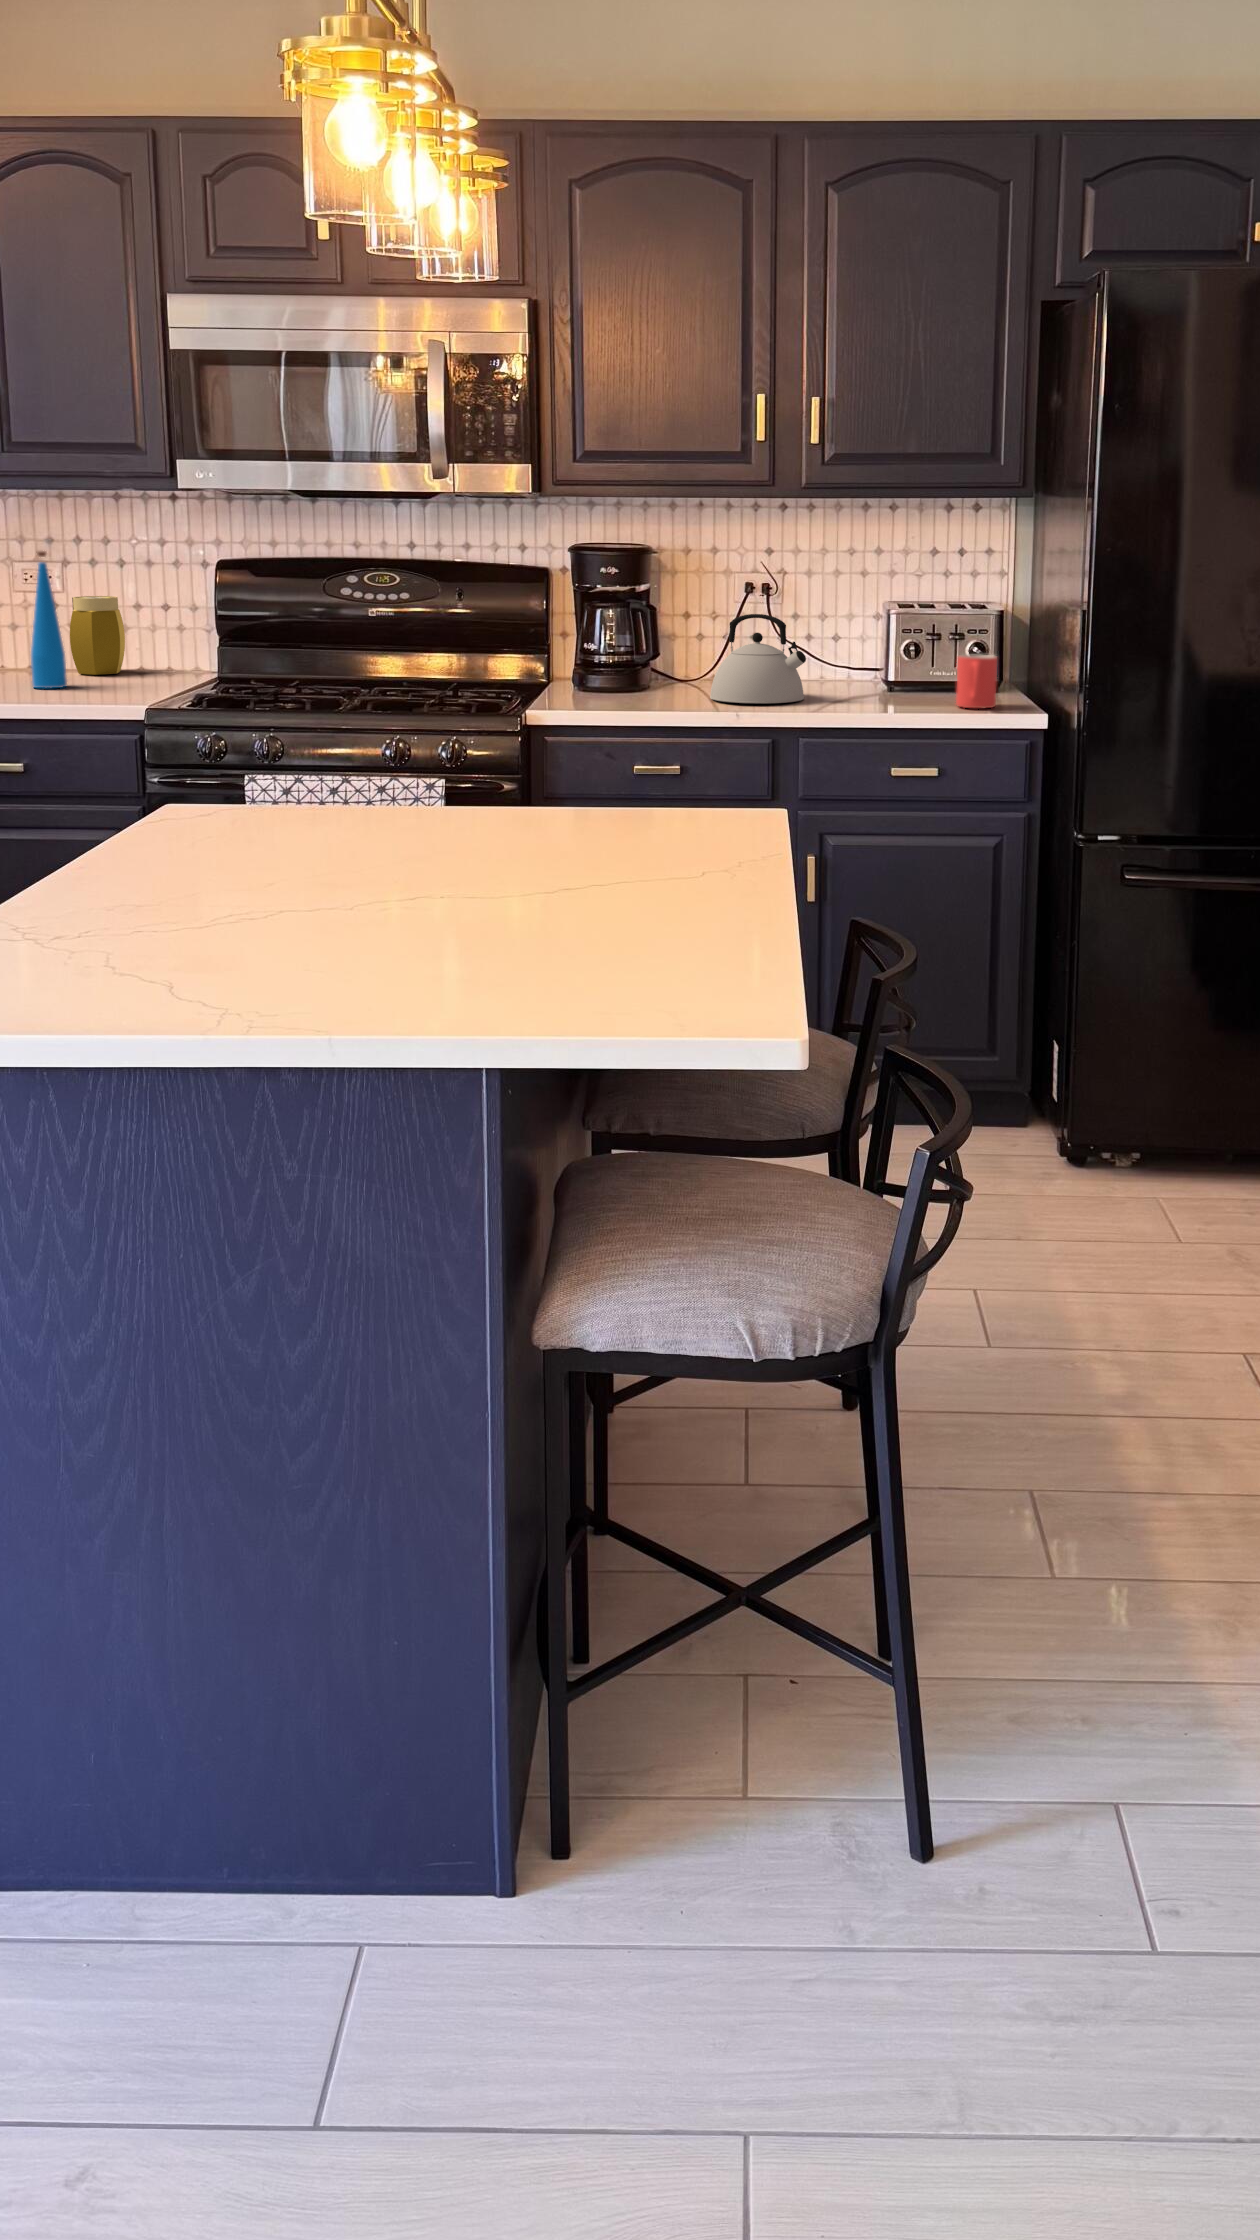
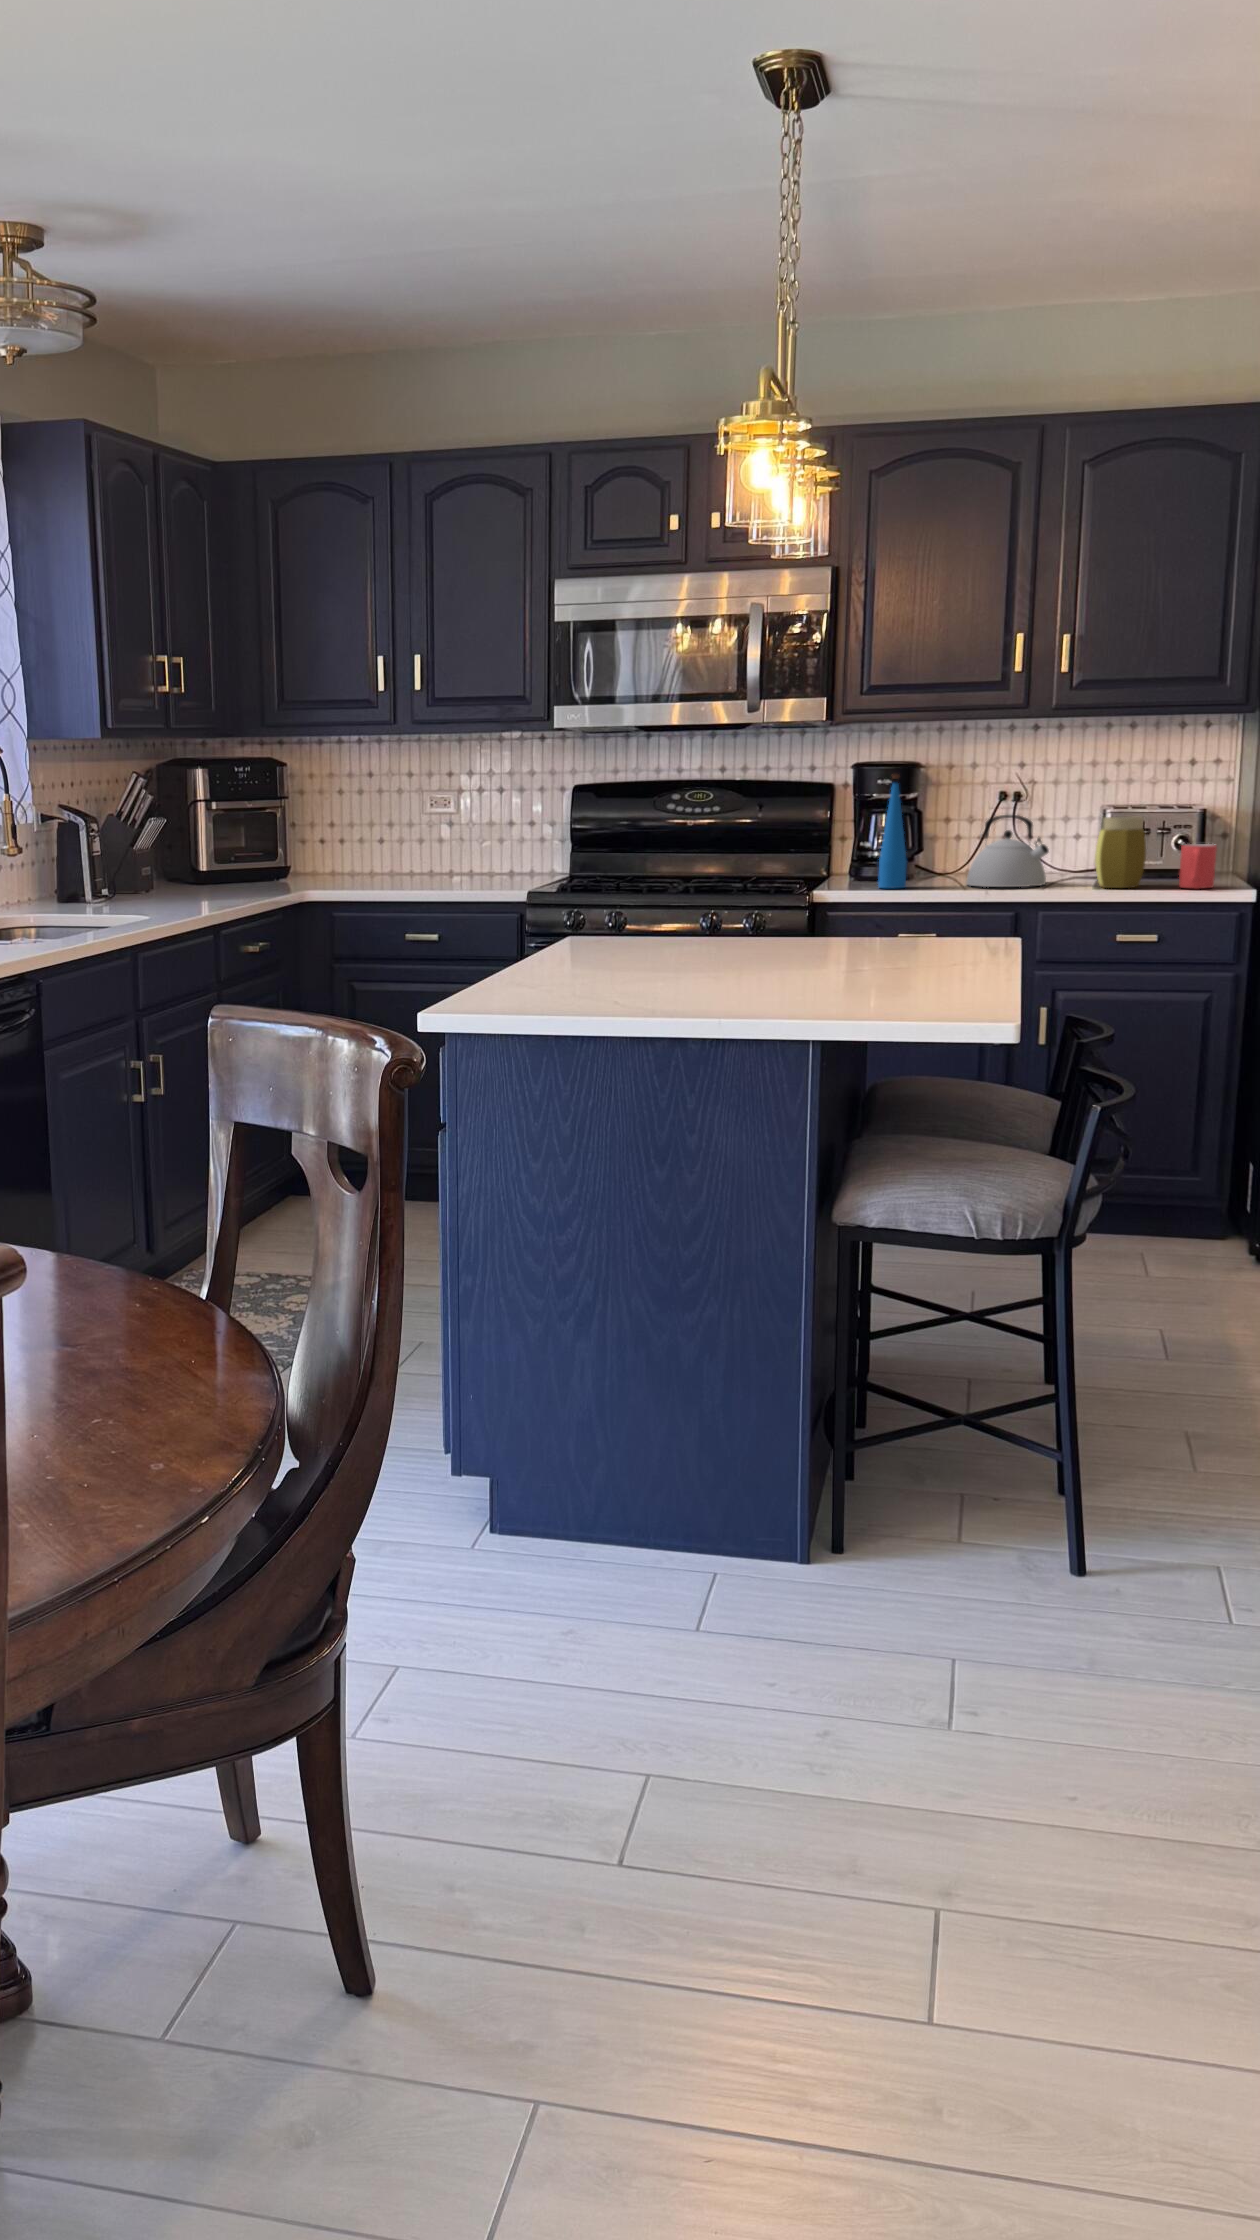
bottle: present [31,551,67,688] -> present [878,774,907,888]
jar: present [70,596,125,675] -> present [1095,817,1146,888]

